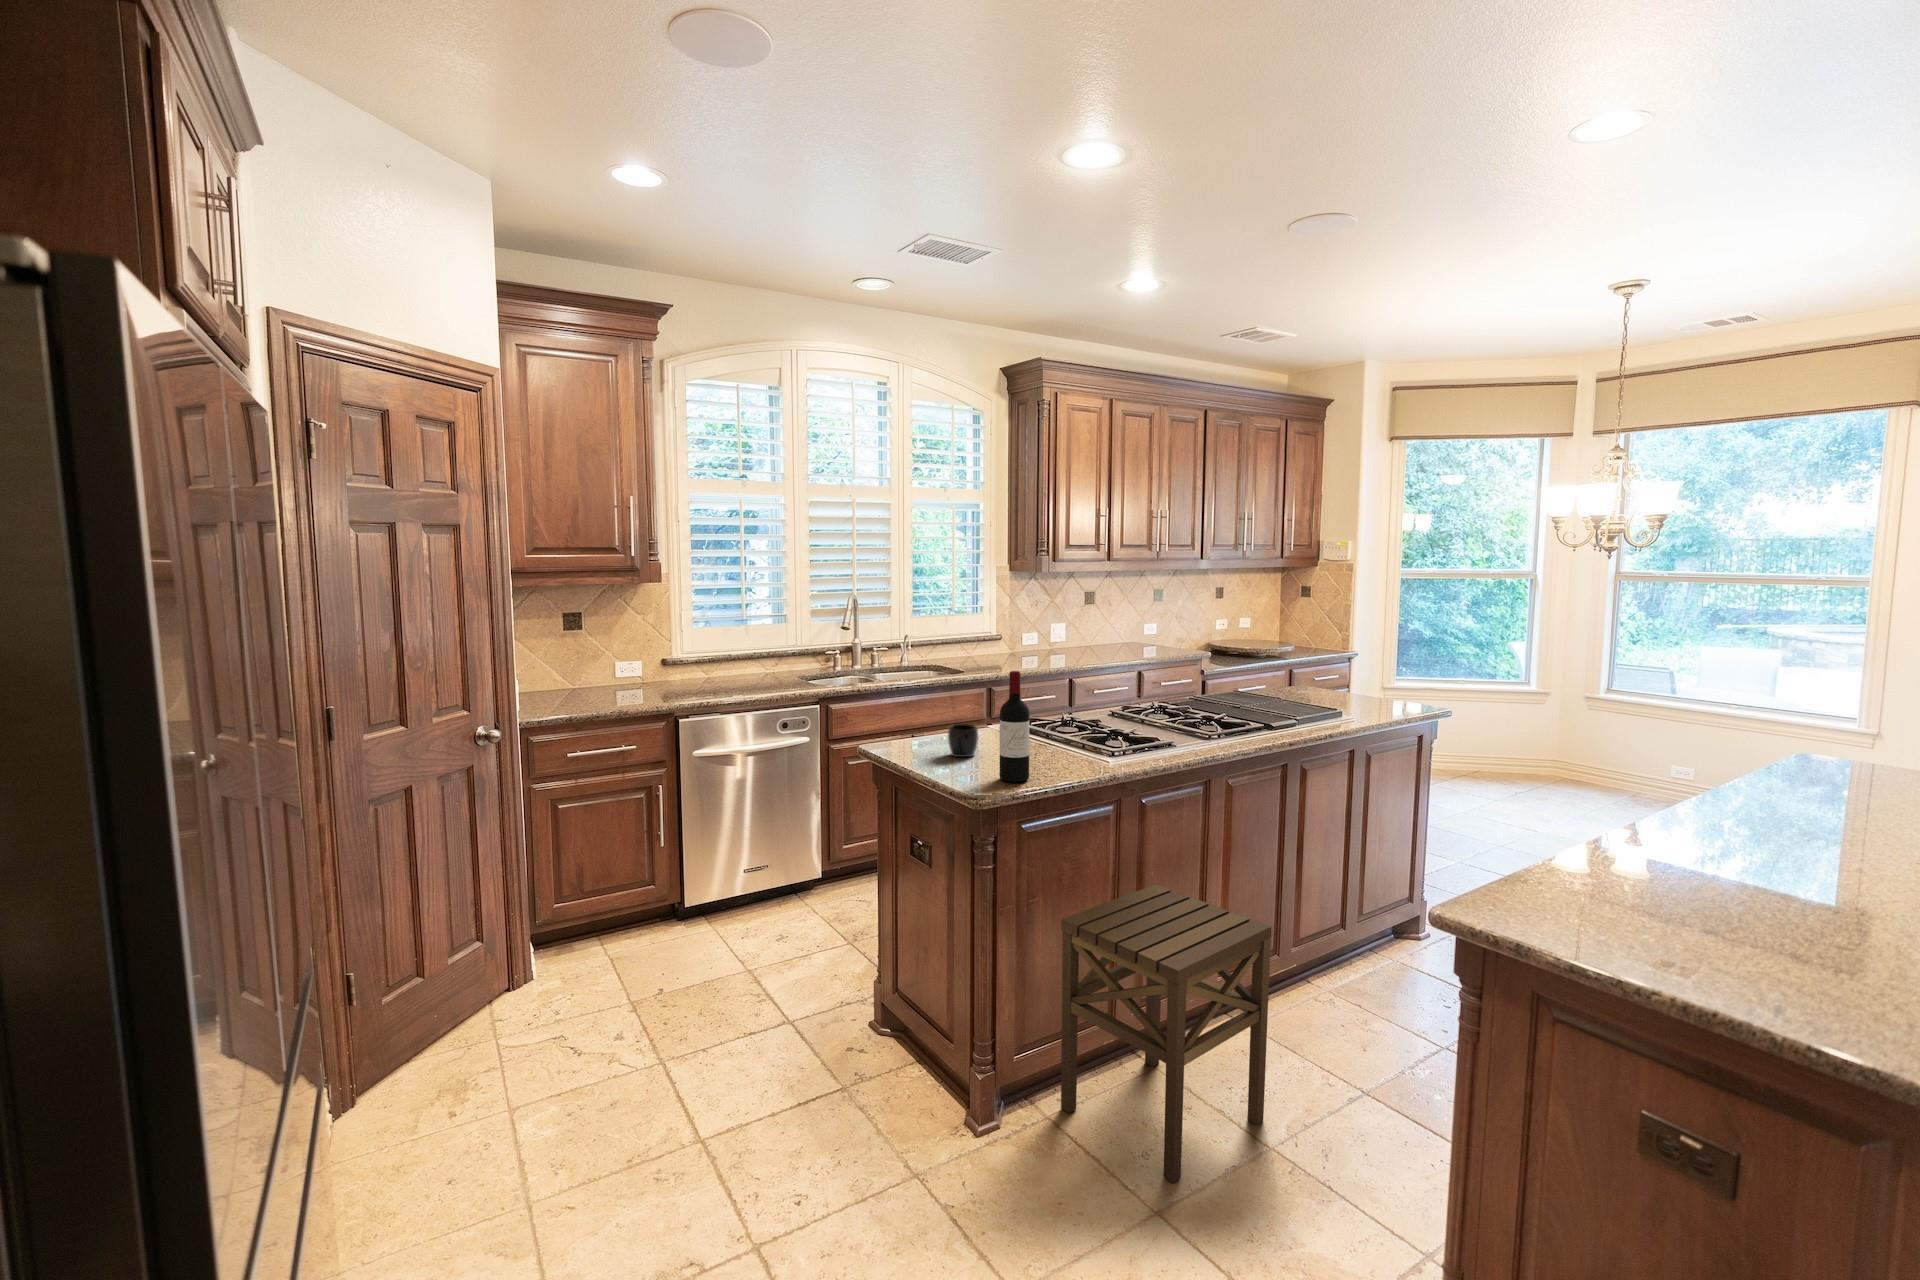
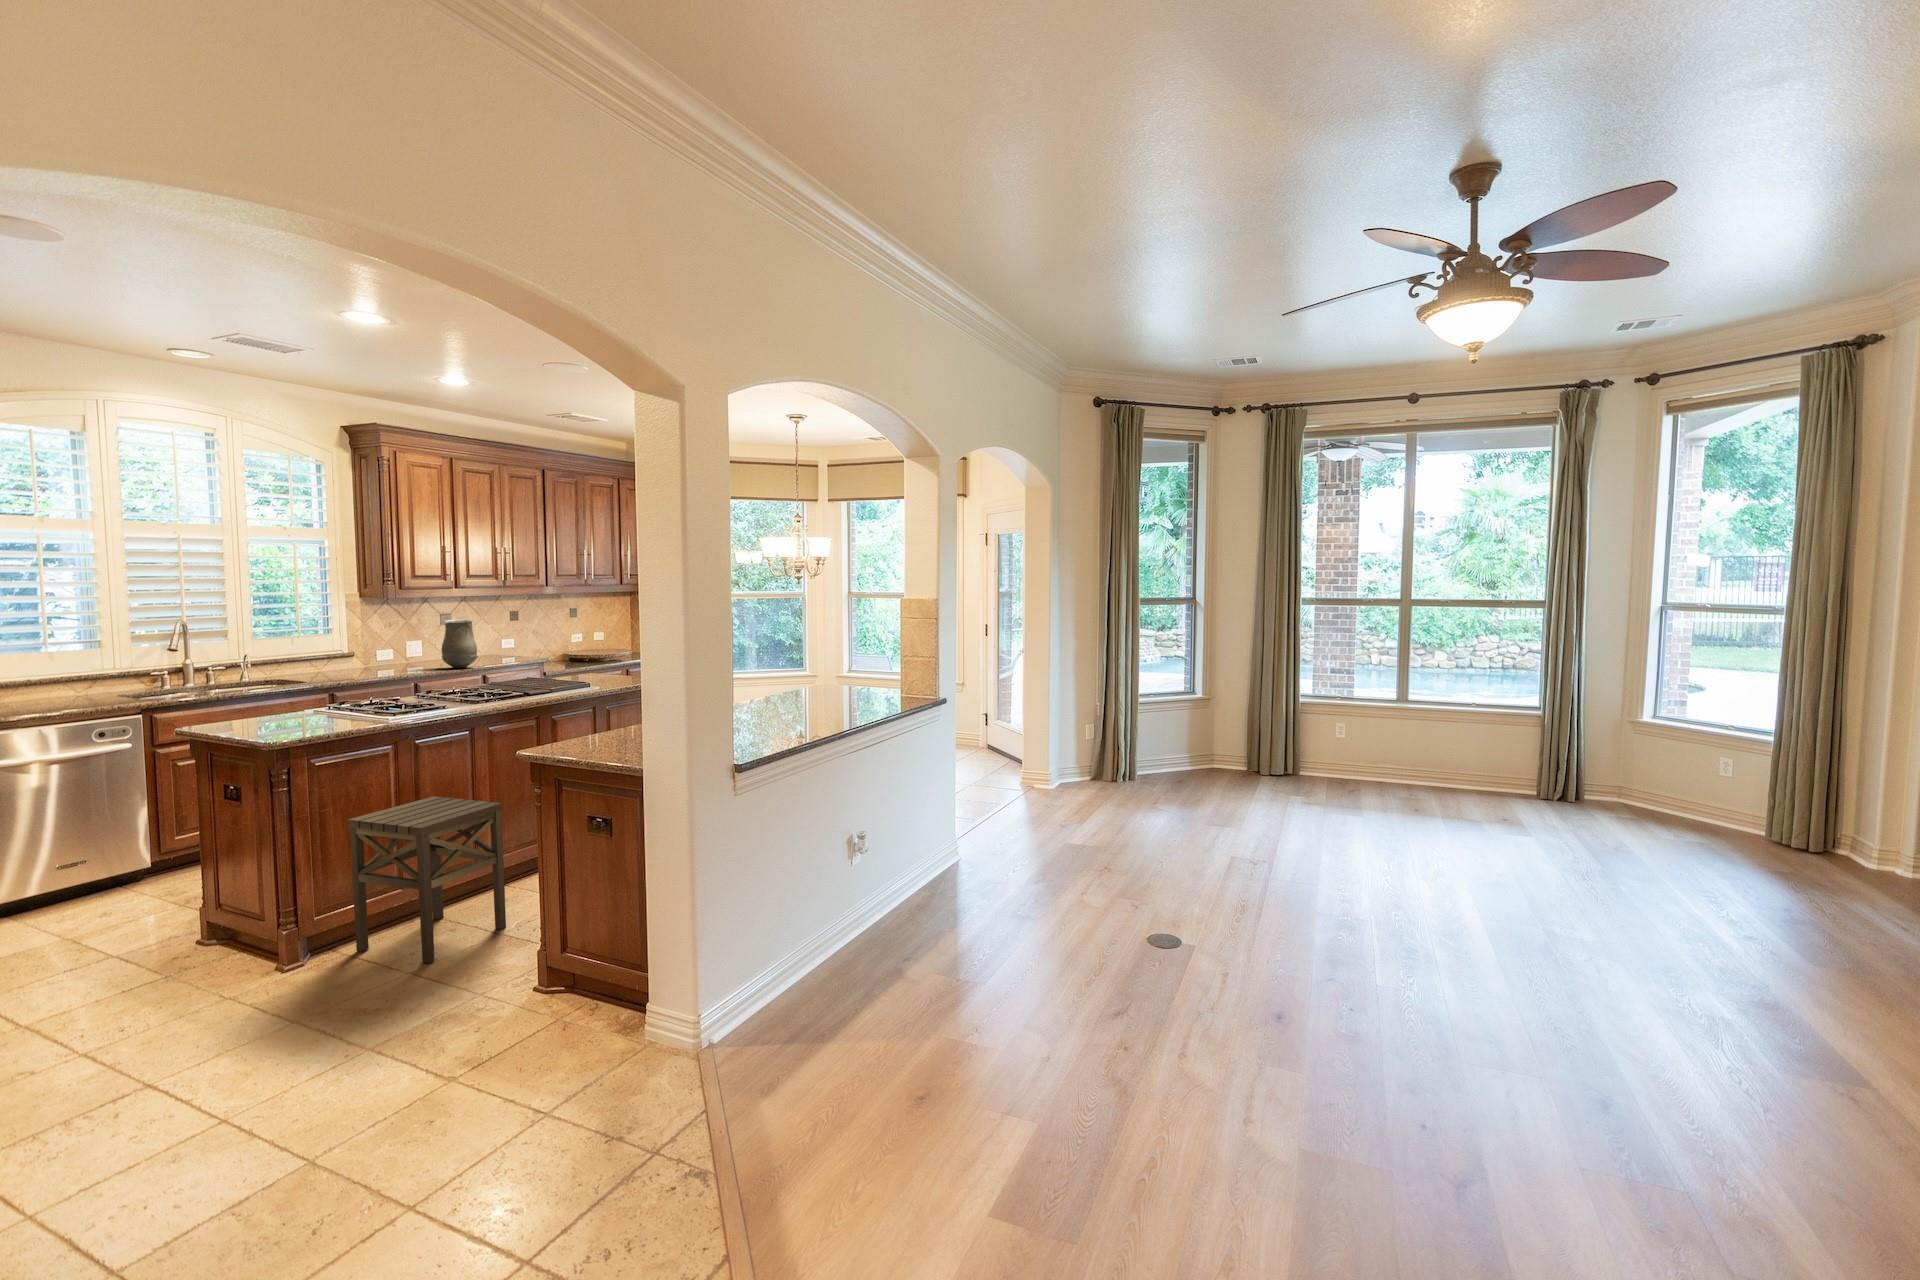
vase: none [1085,598,1126,659] -> present [442,620,478,668]
wine bottle: present [1000,671,1030,782] -> none [291,656,319,732]
mug: present [948,724,978,757] -> none [256,702,284,725]

